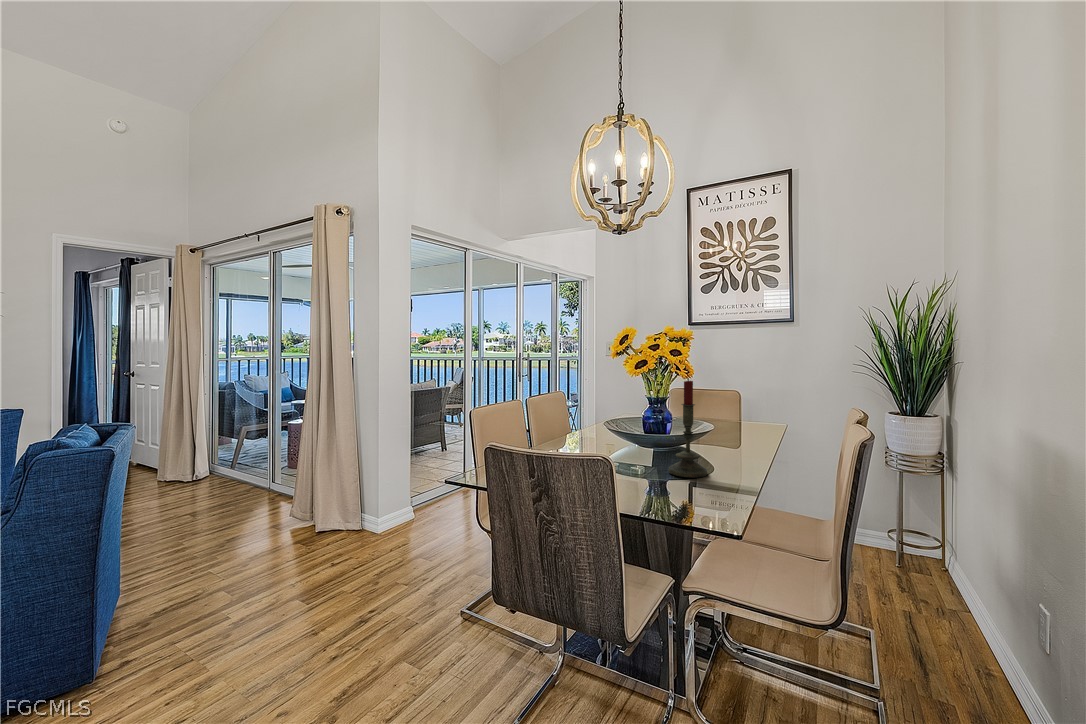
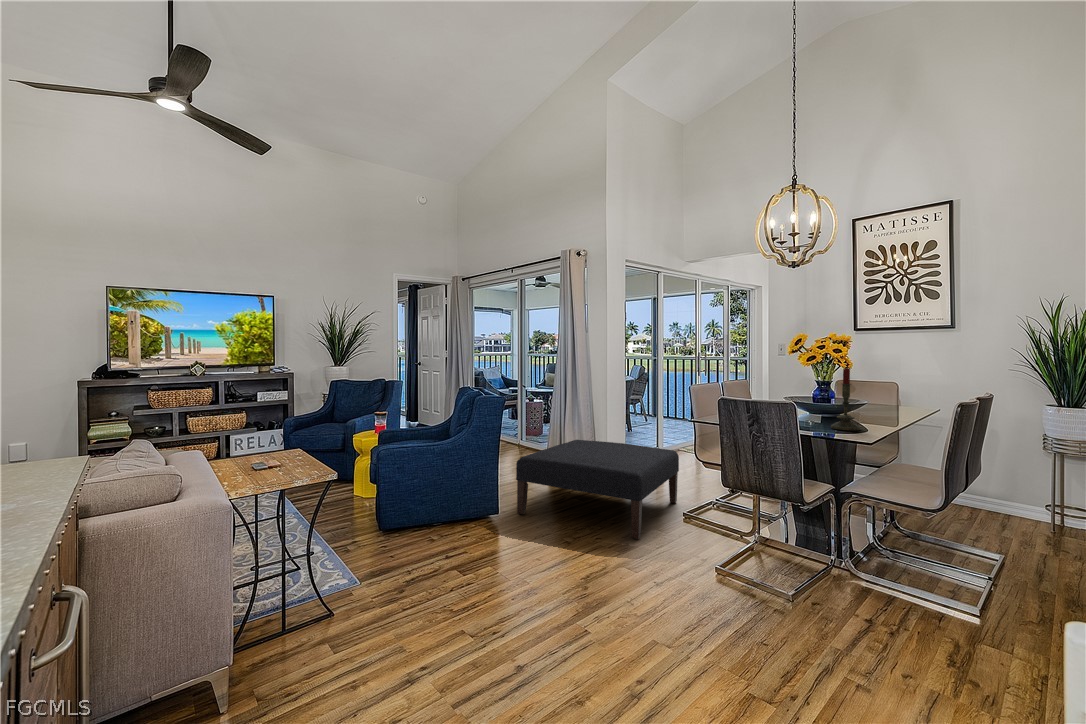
ottoman: none [157,492,469,695] -> present [516,440,679,539]

